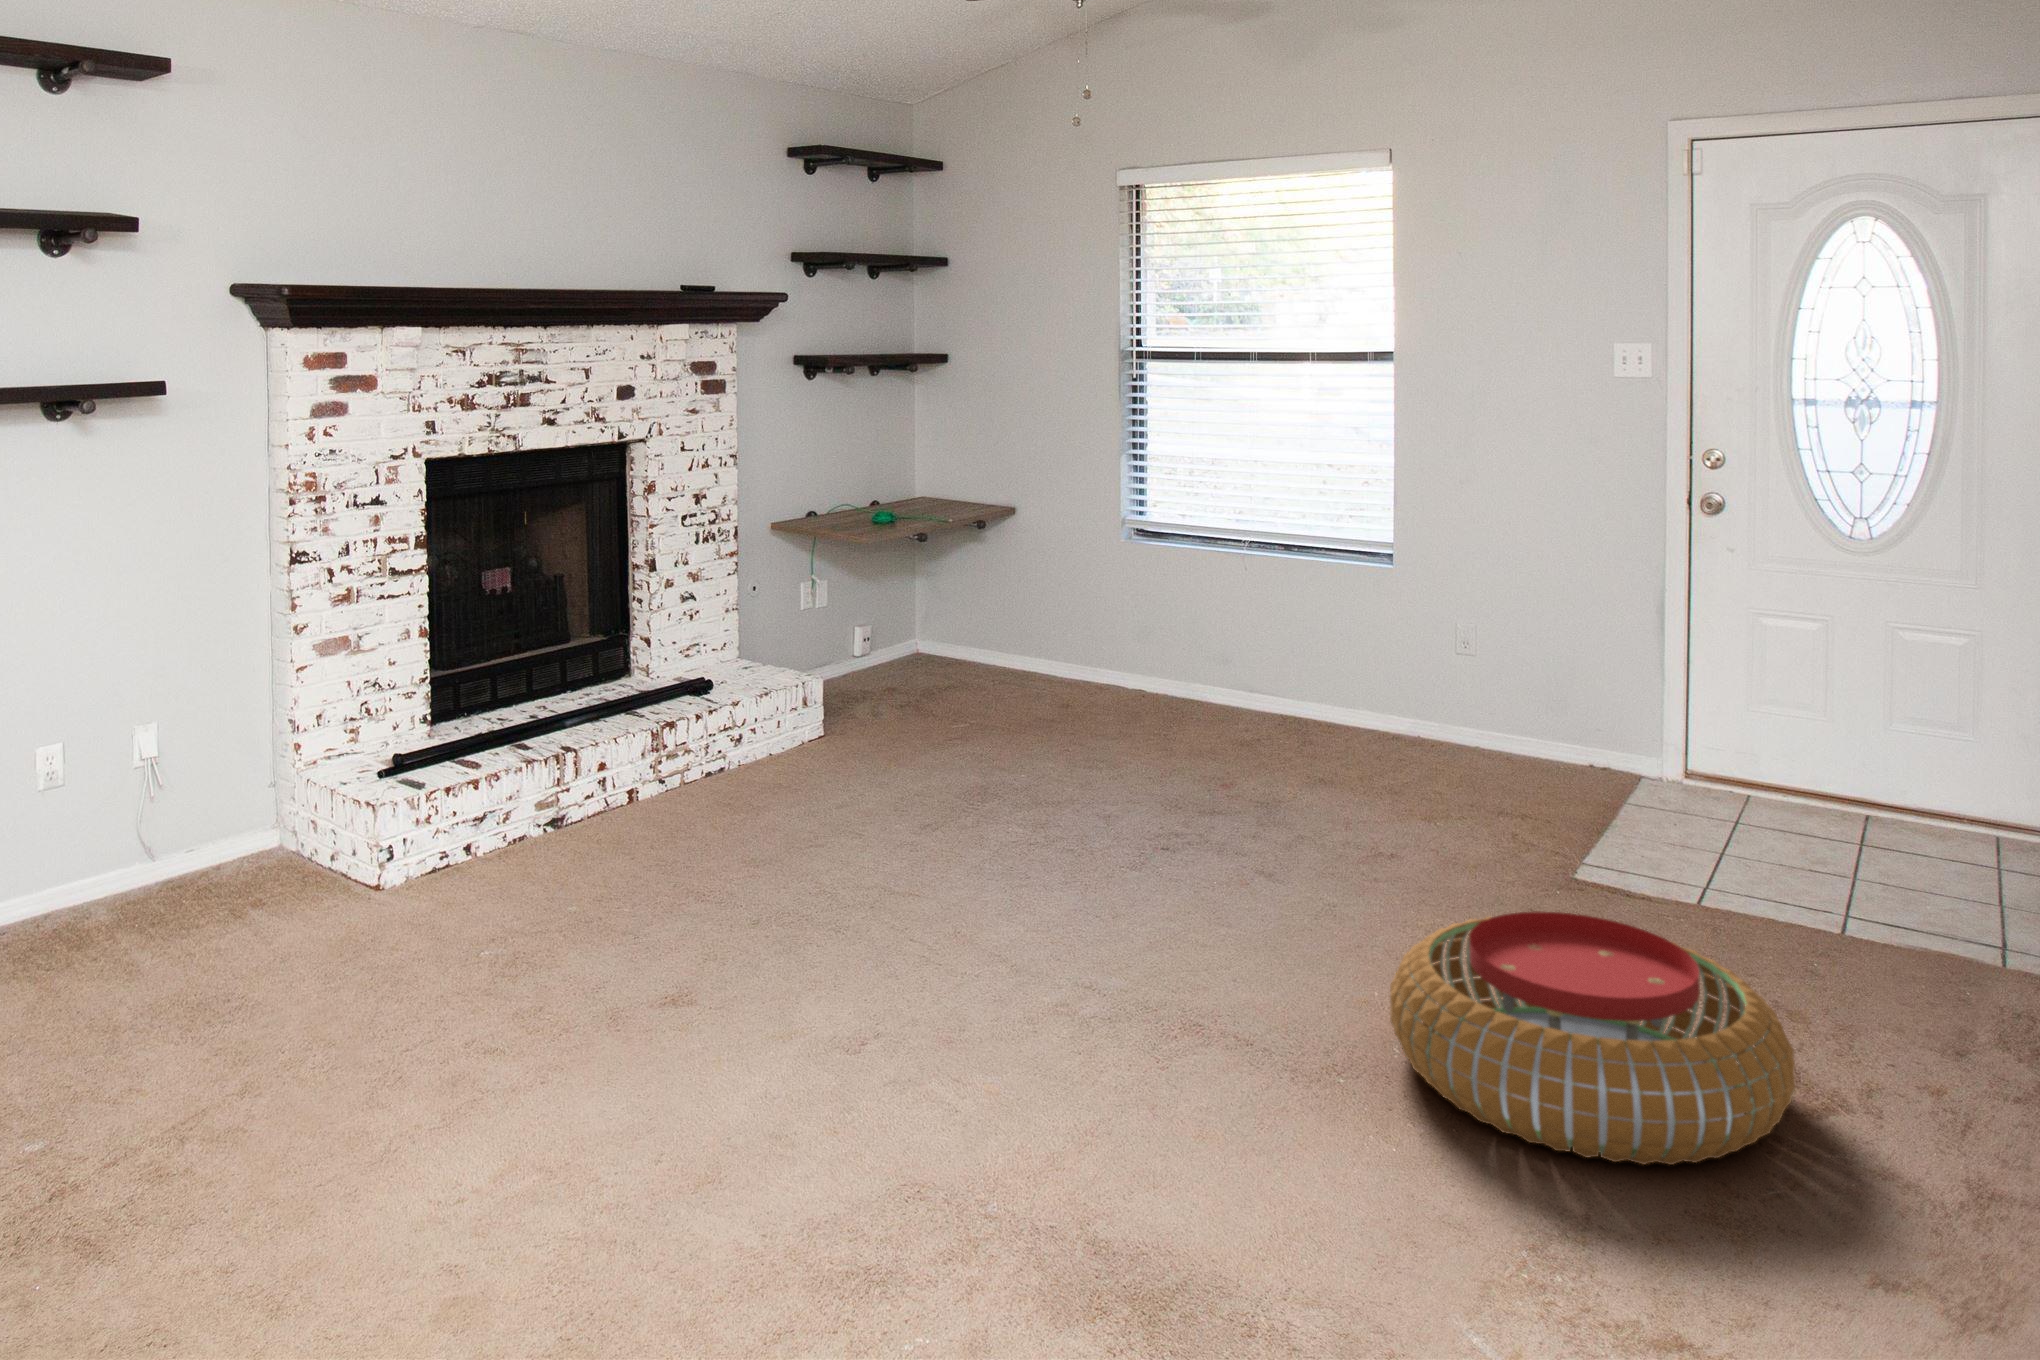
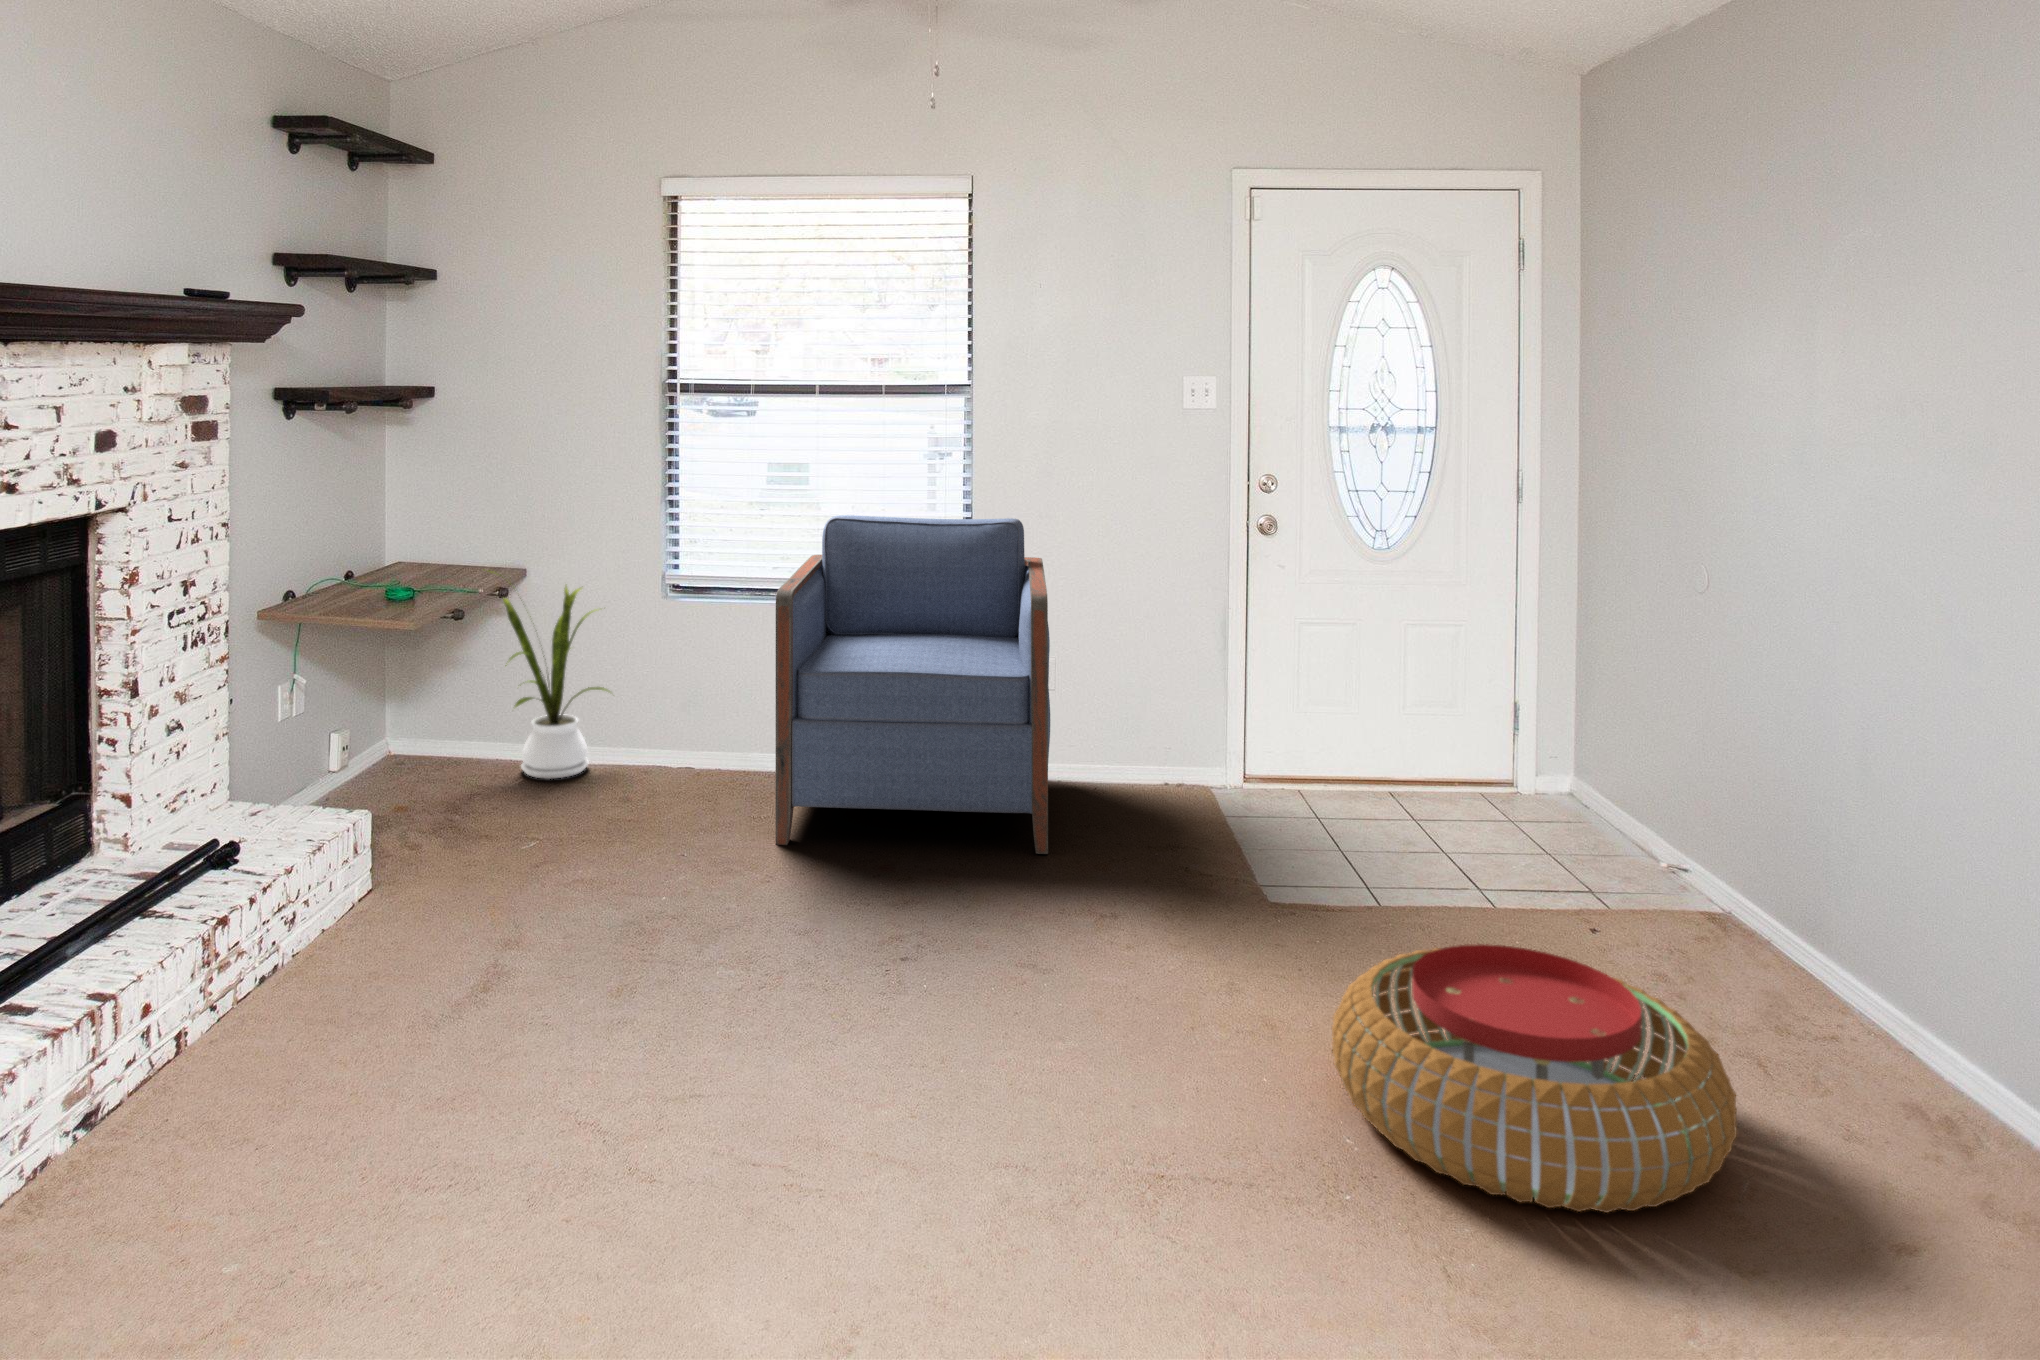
armchair: none [1146,475,1476,810] -> present [775,515,1050,854]
house plant: none [969,506,1082,690] -> present [502,577,610,779]

